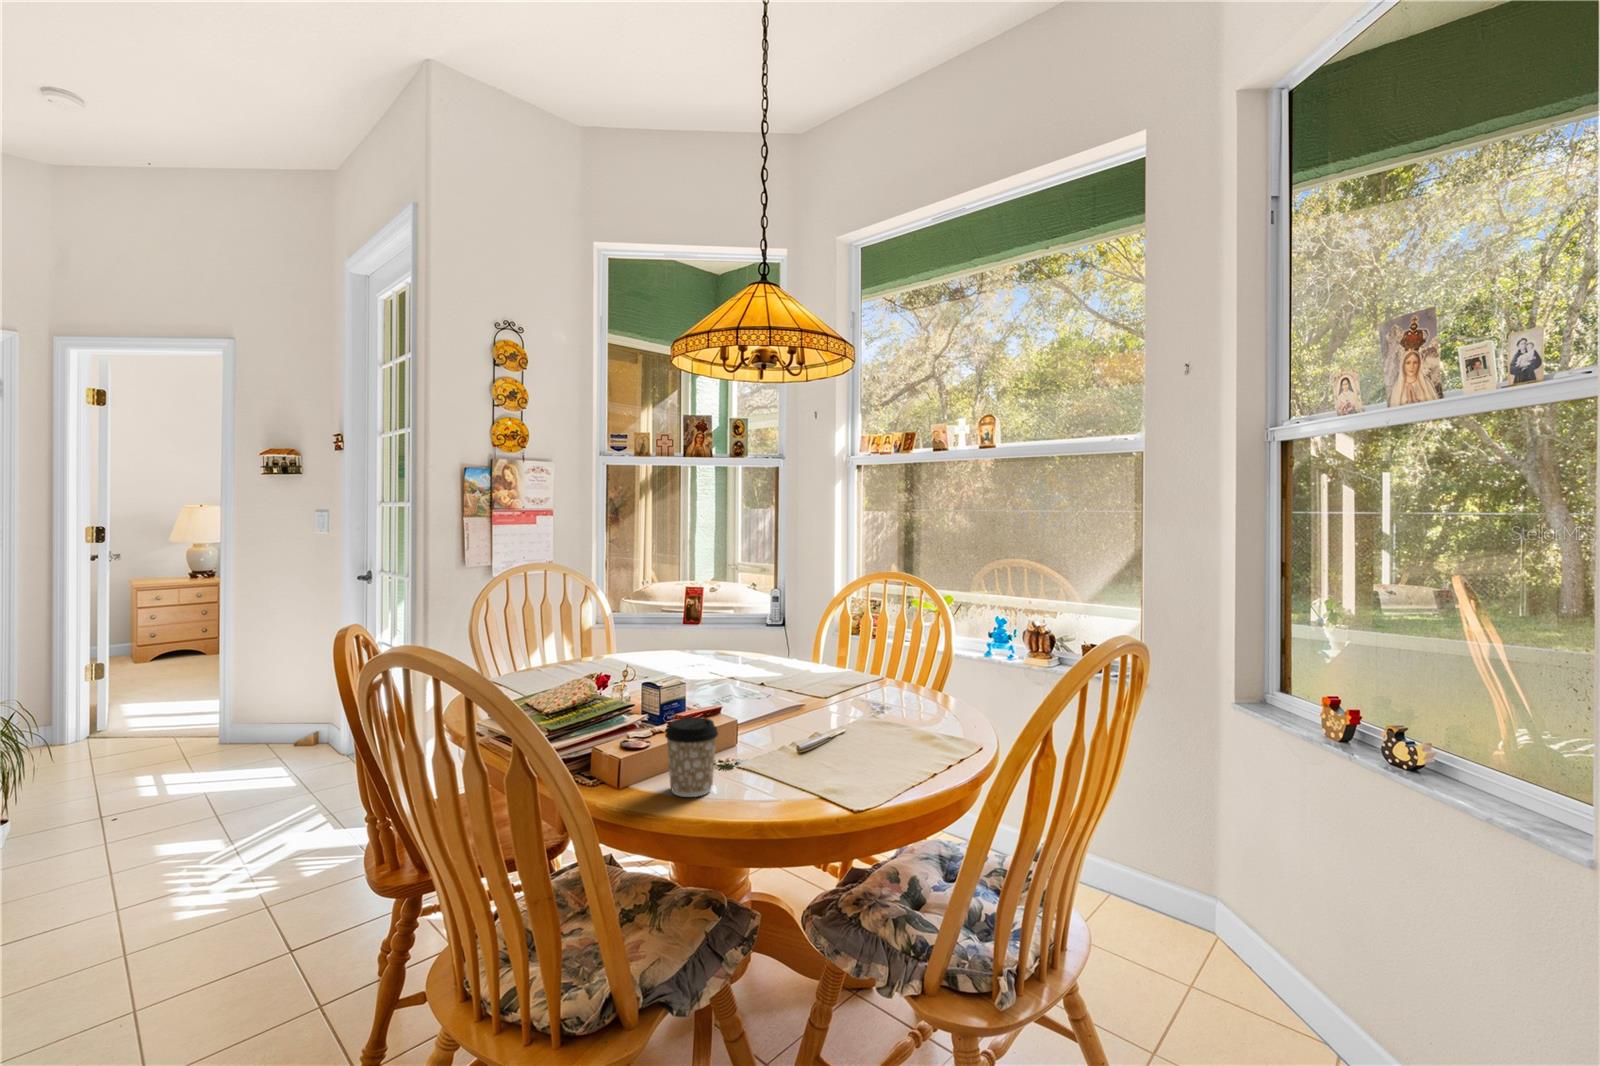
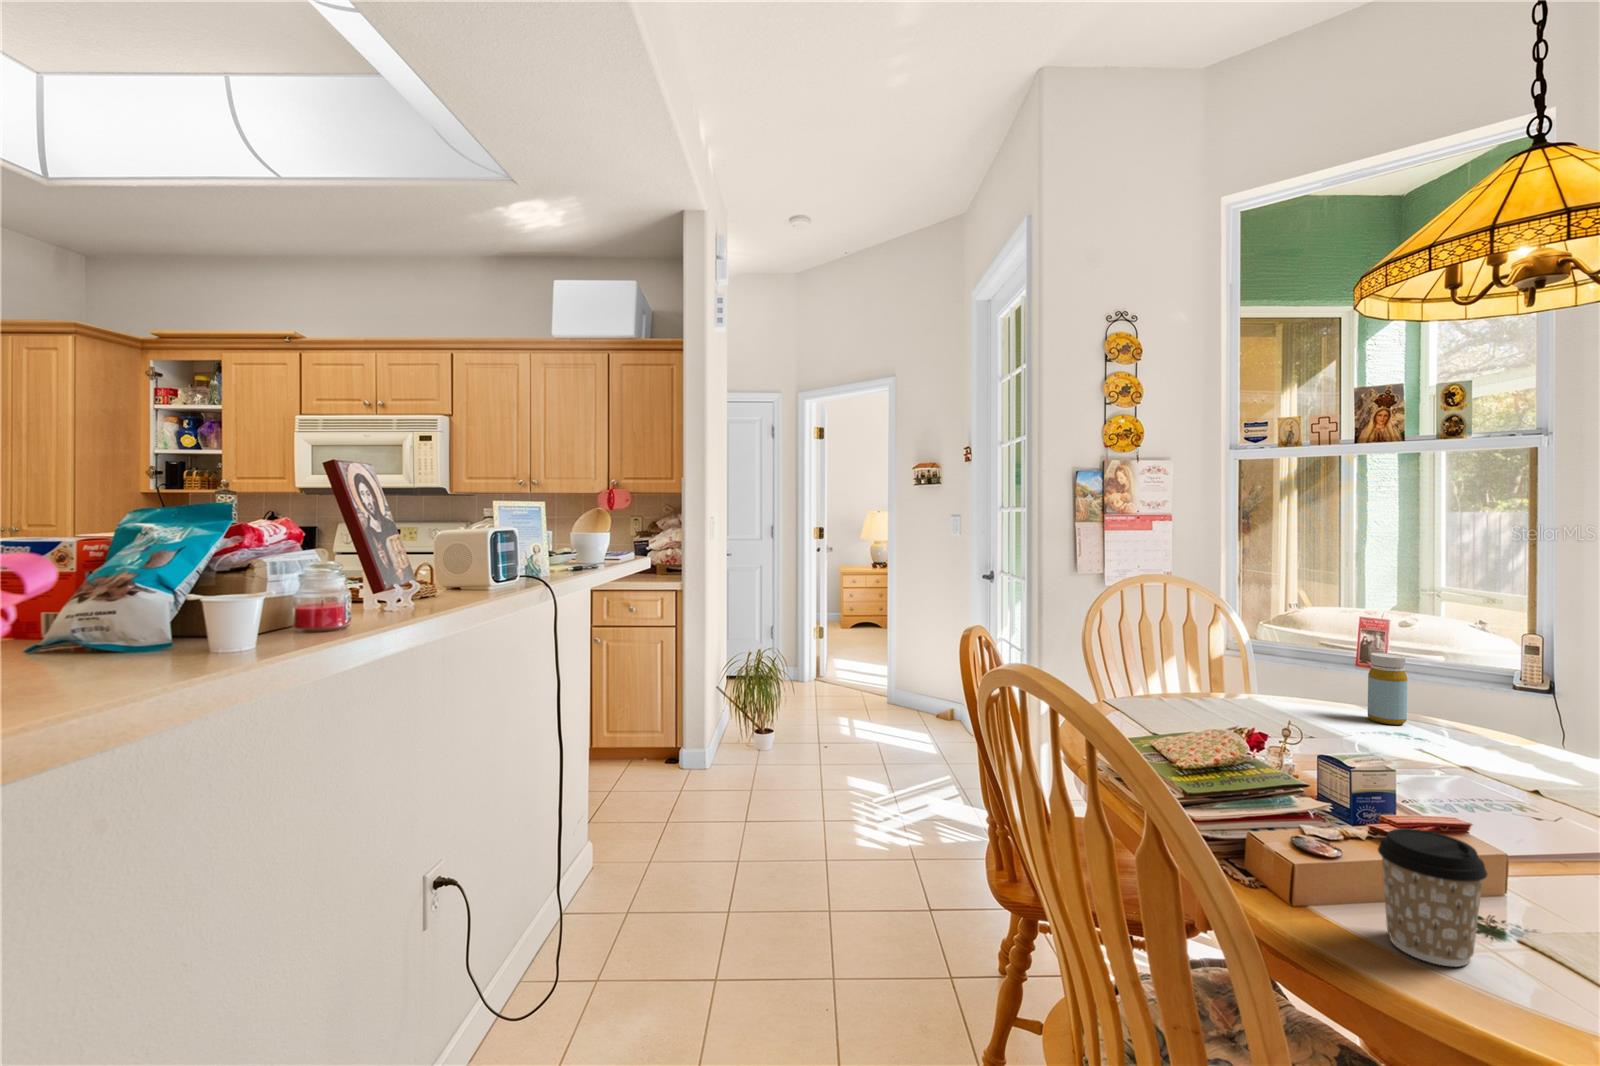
bottle: none [683,612,706,663] -> present [1368,653,1407,725]

